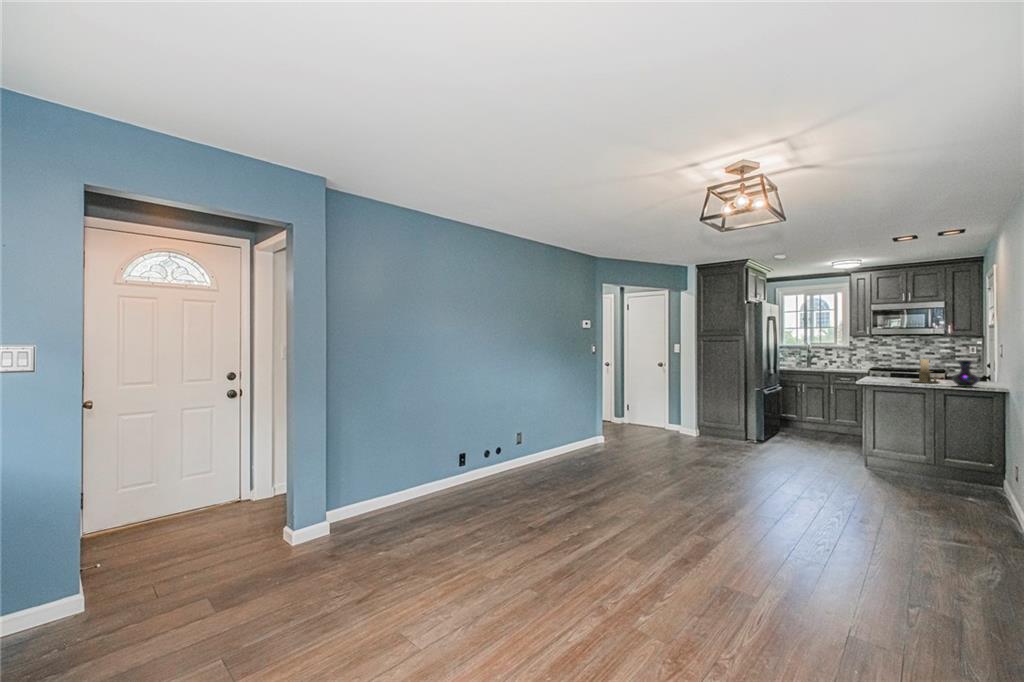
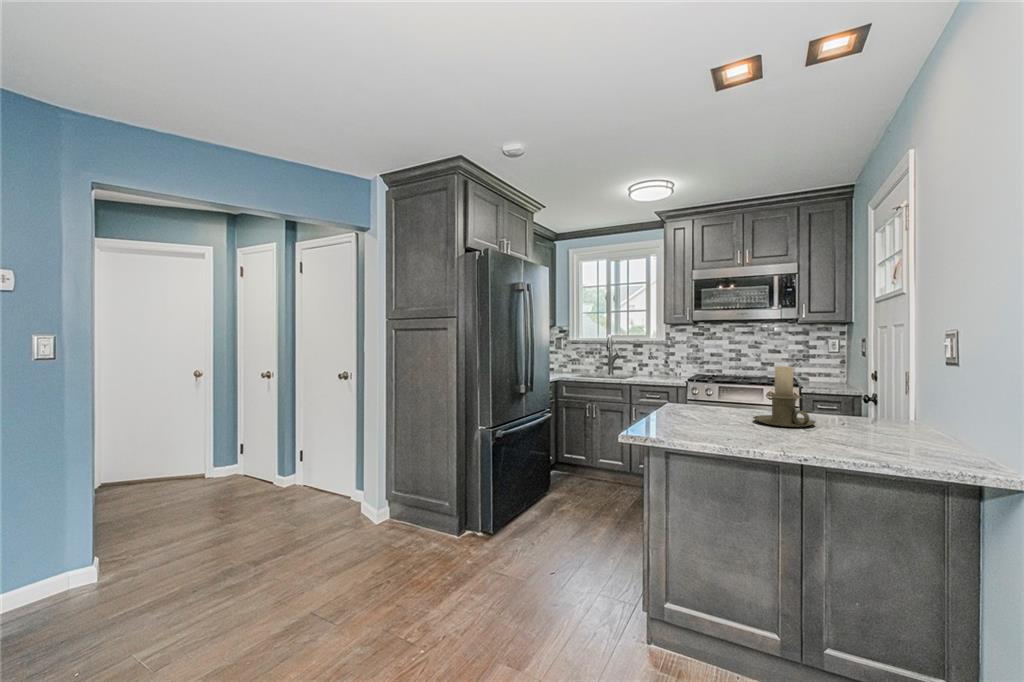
vase: present [951,360,980,387] -> none [855,373,934,453]

